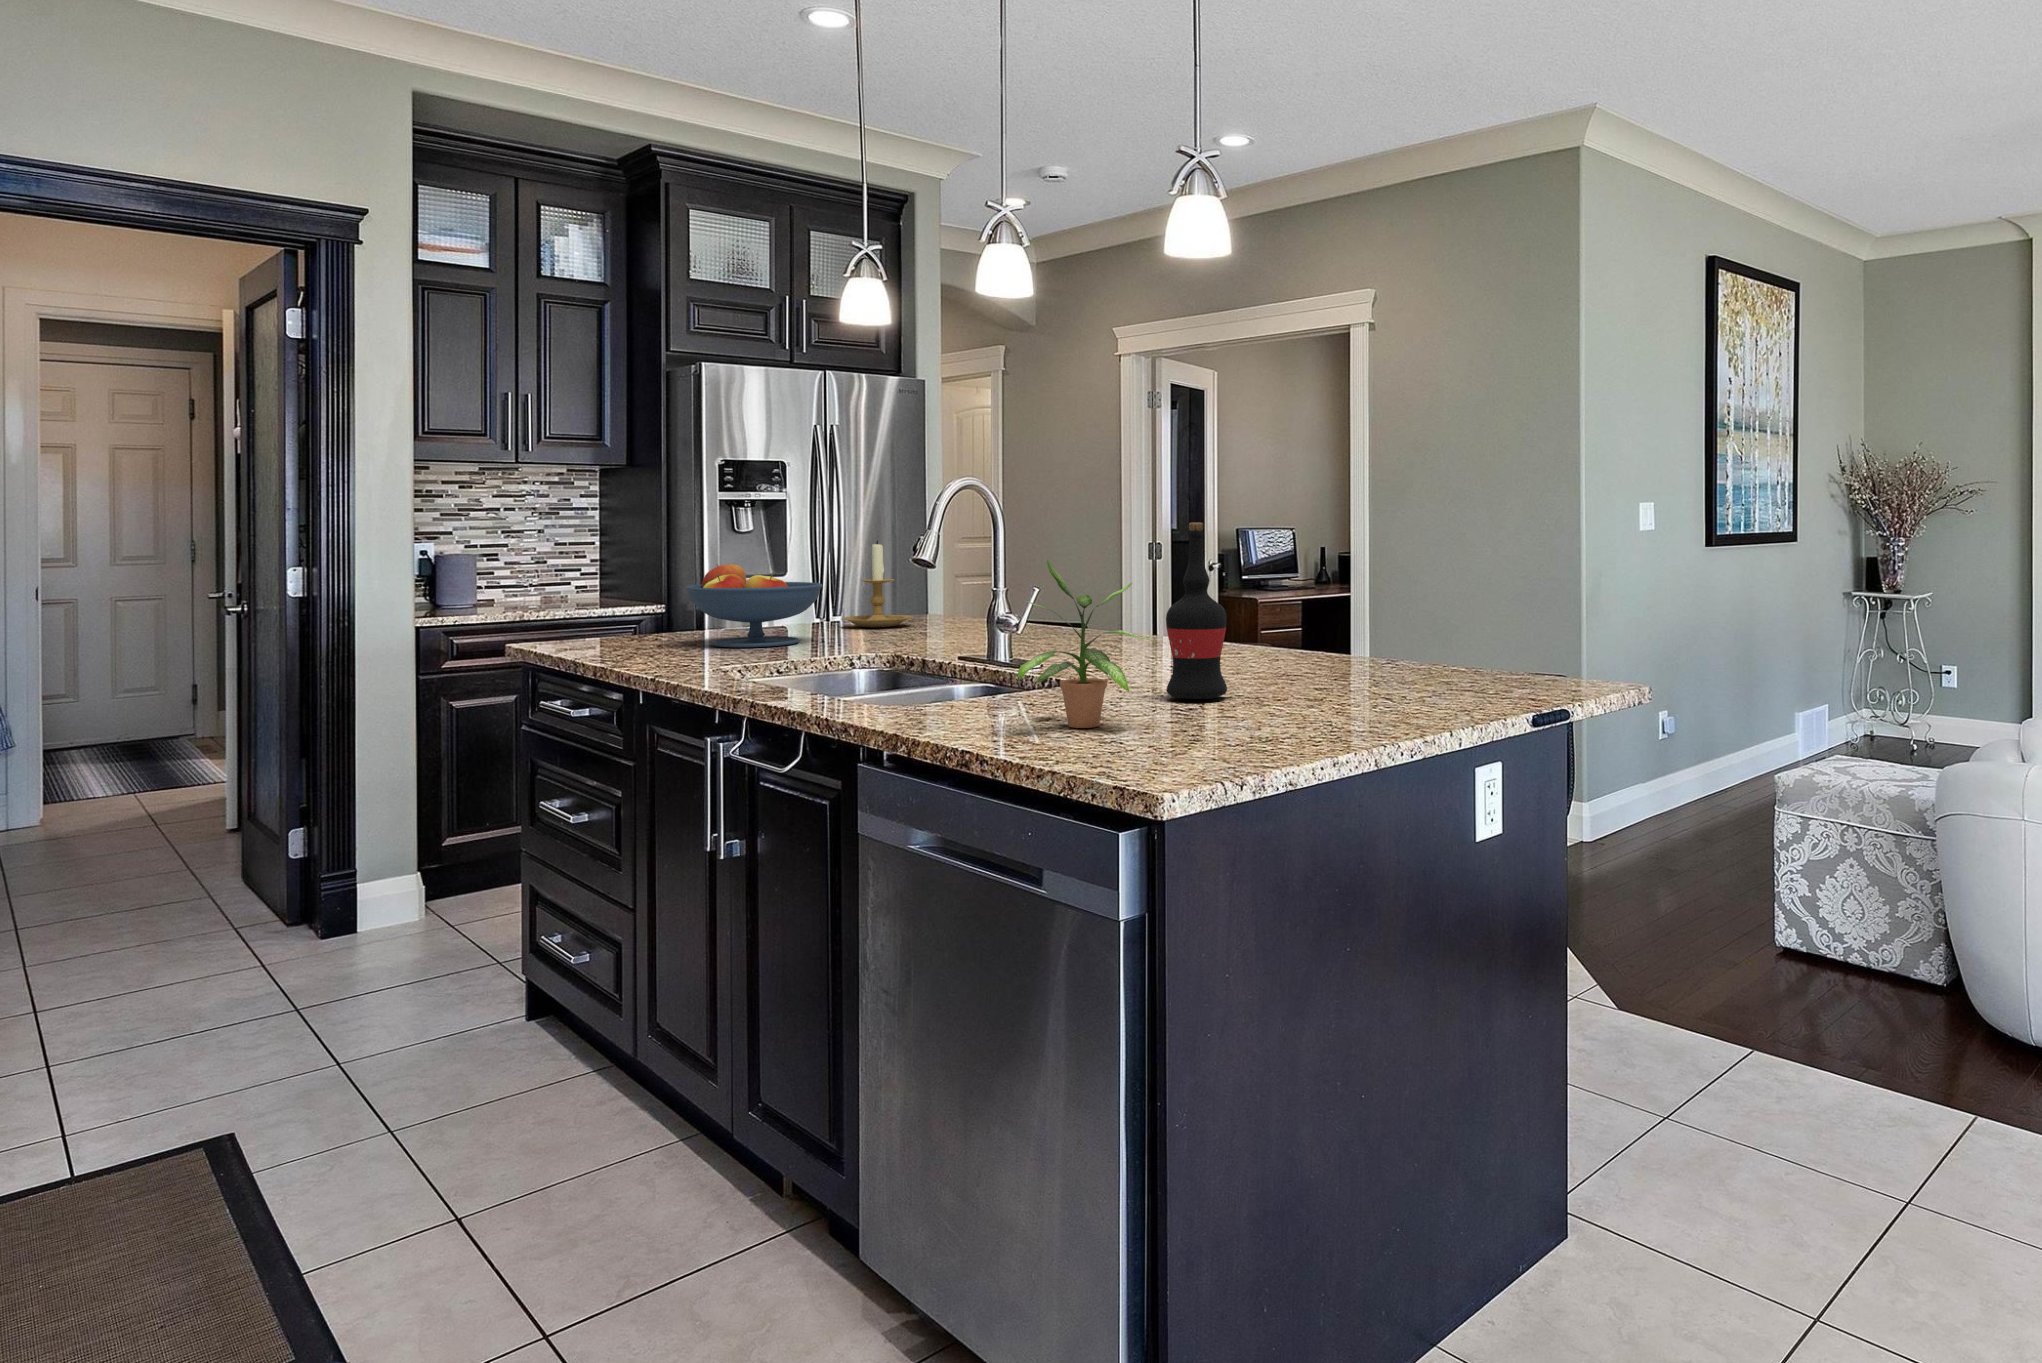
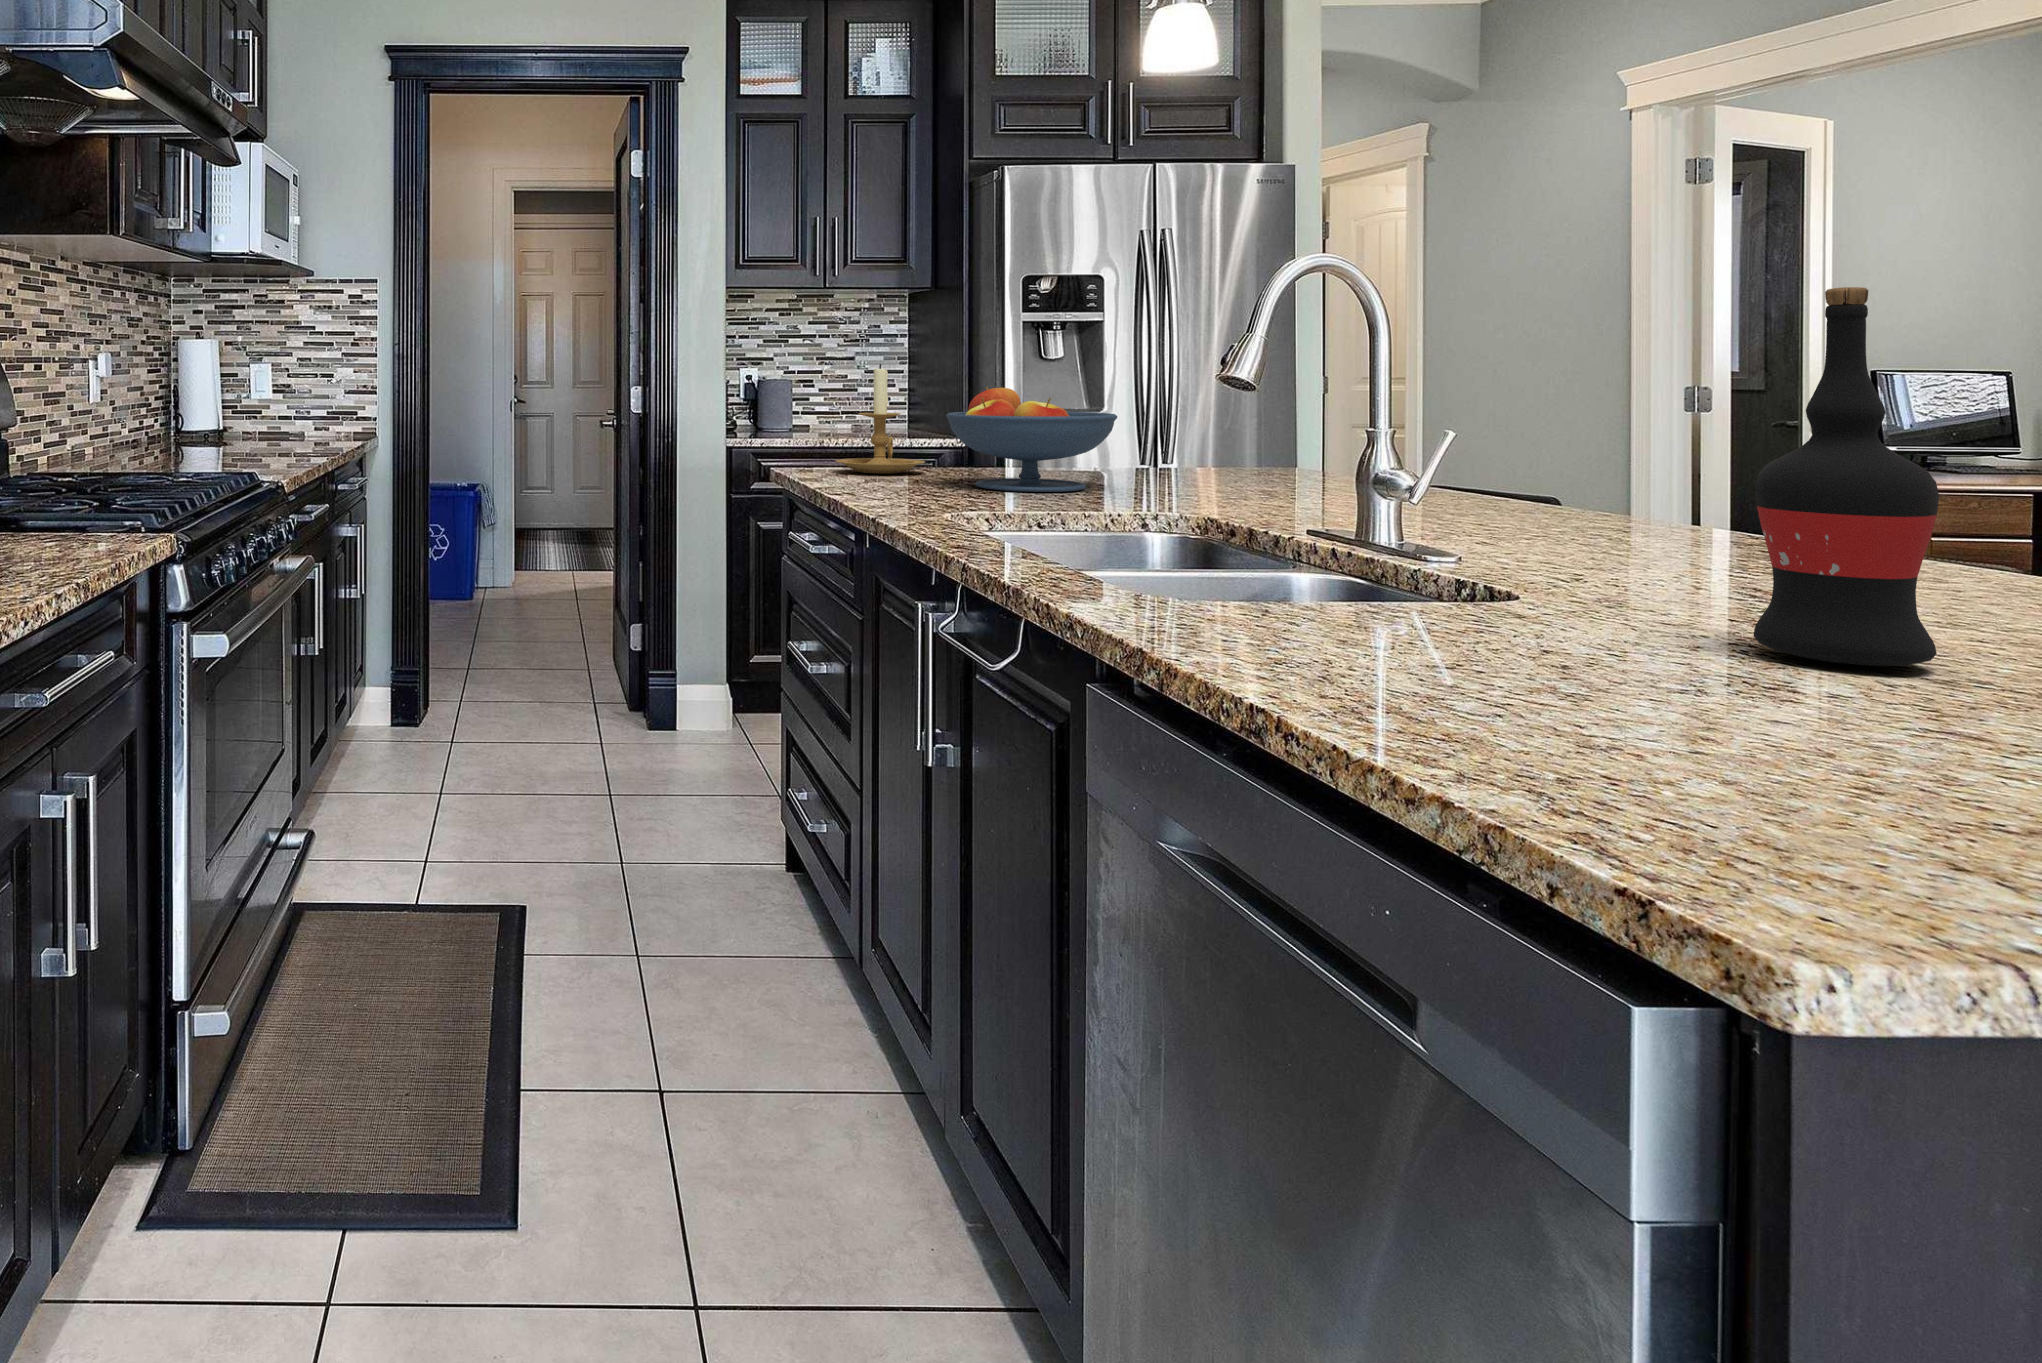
candle holder: present [842,541,913,627] -> present [836,364,925,474]
potted plant: present [1018,560,1153,728] -> none [1377,351,1741,698]

